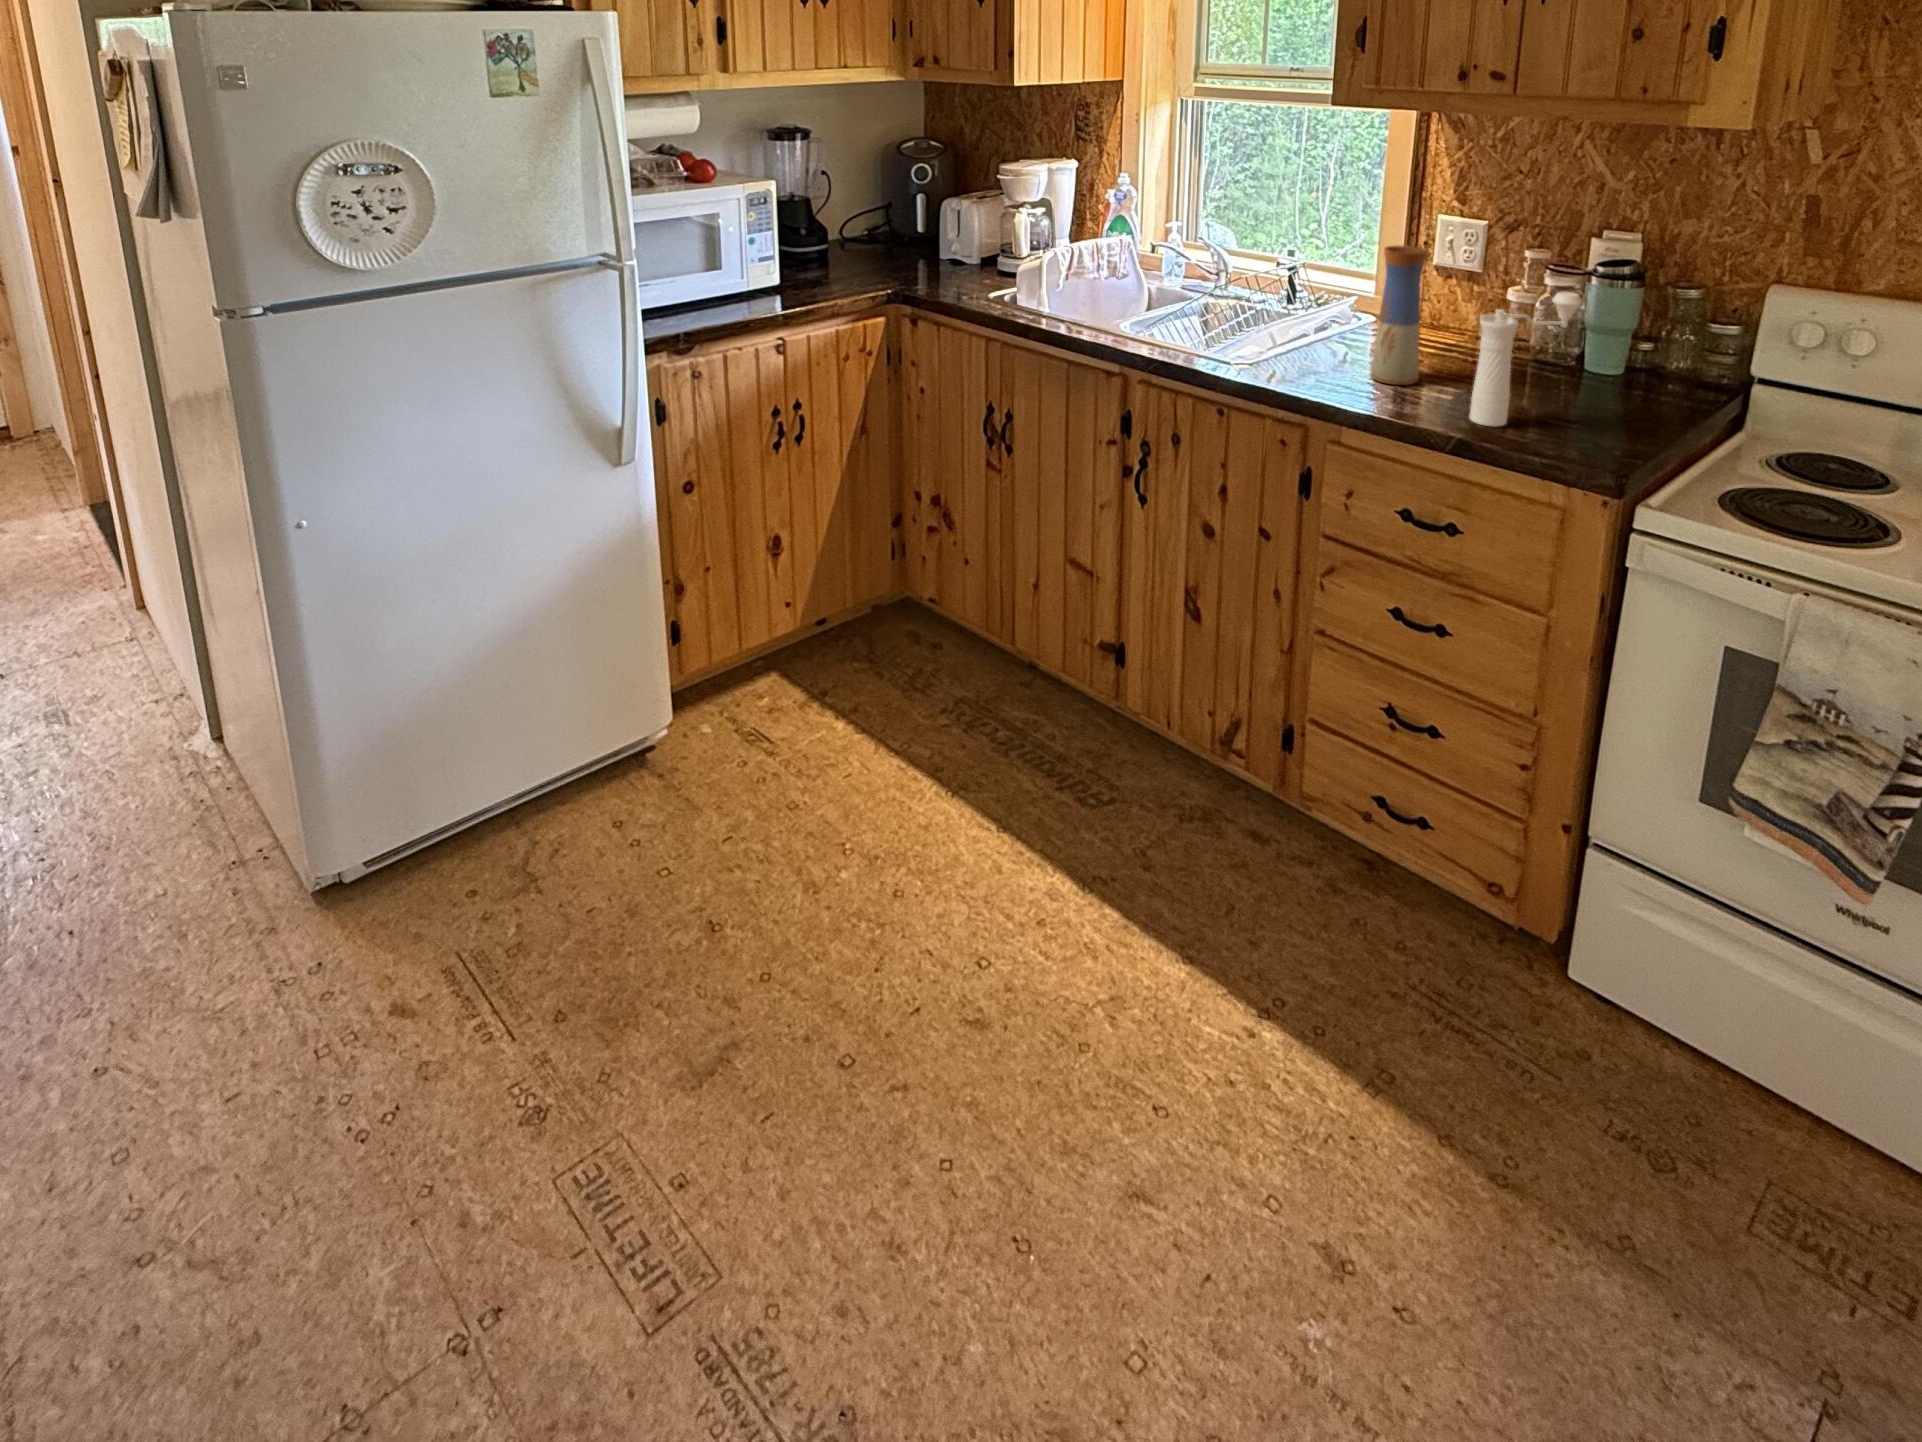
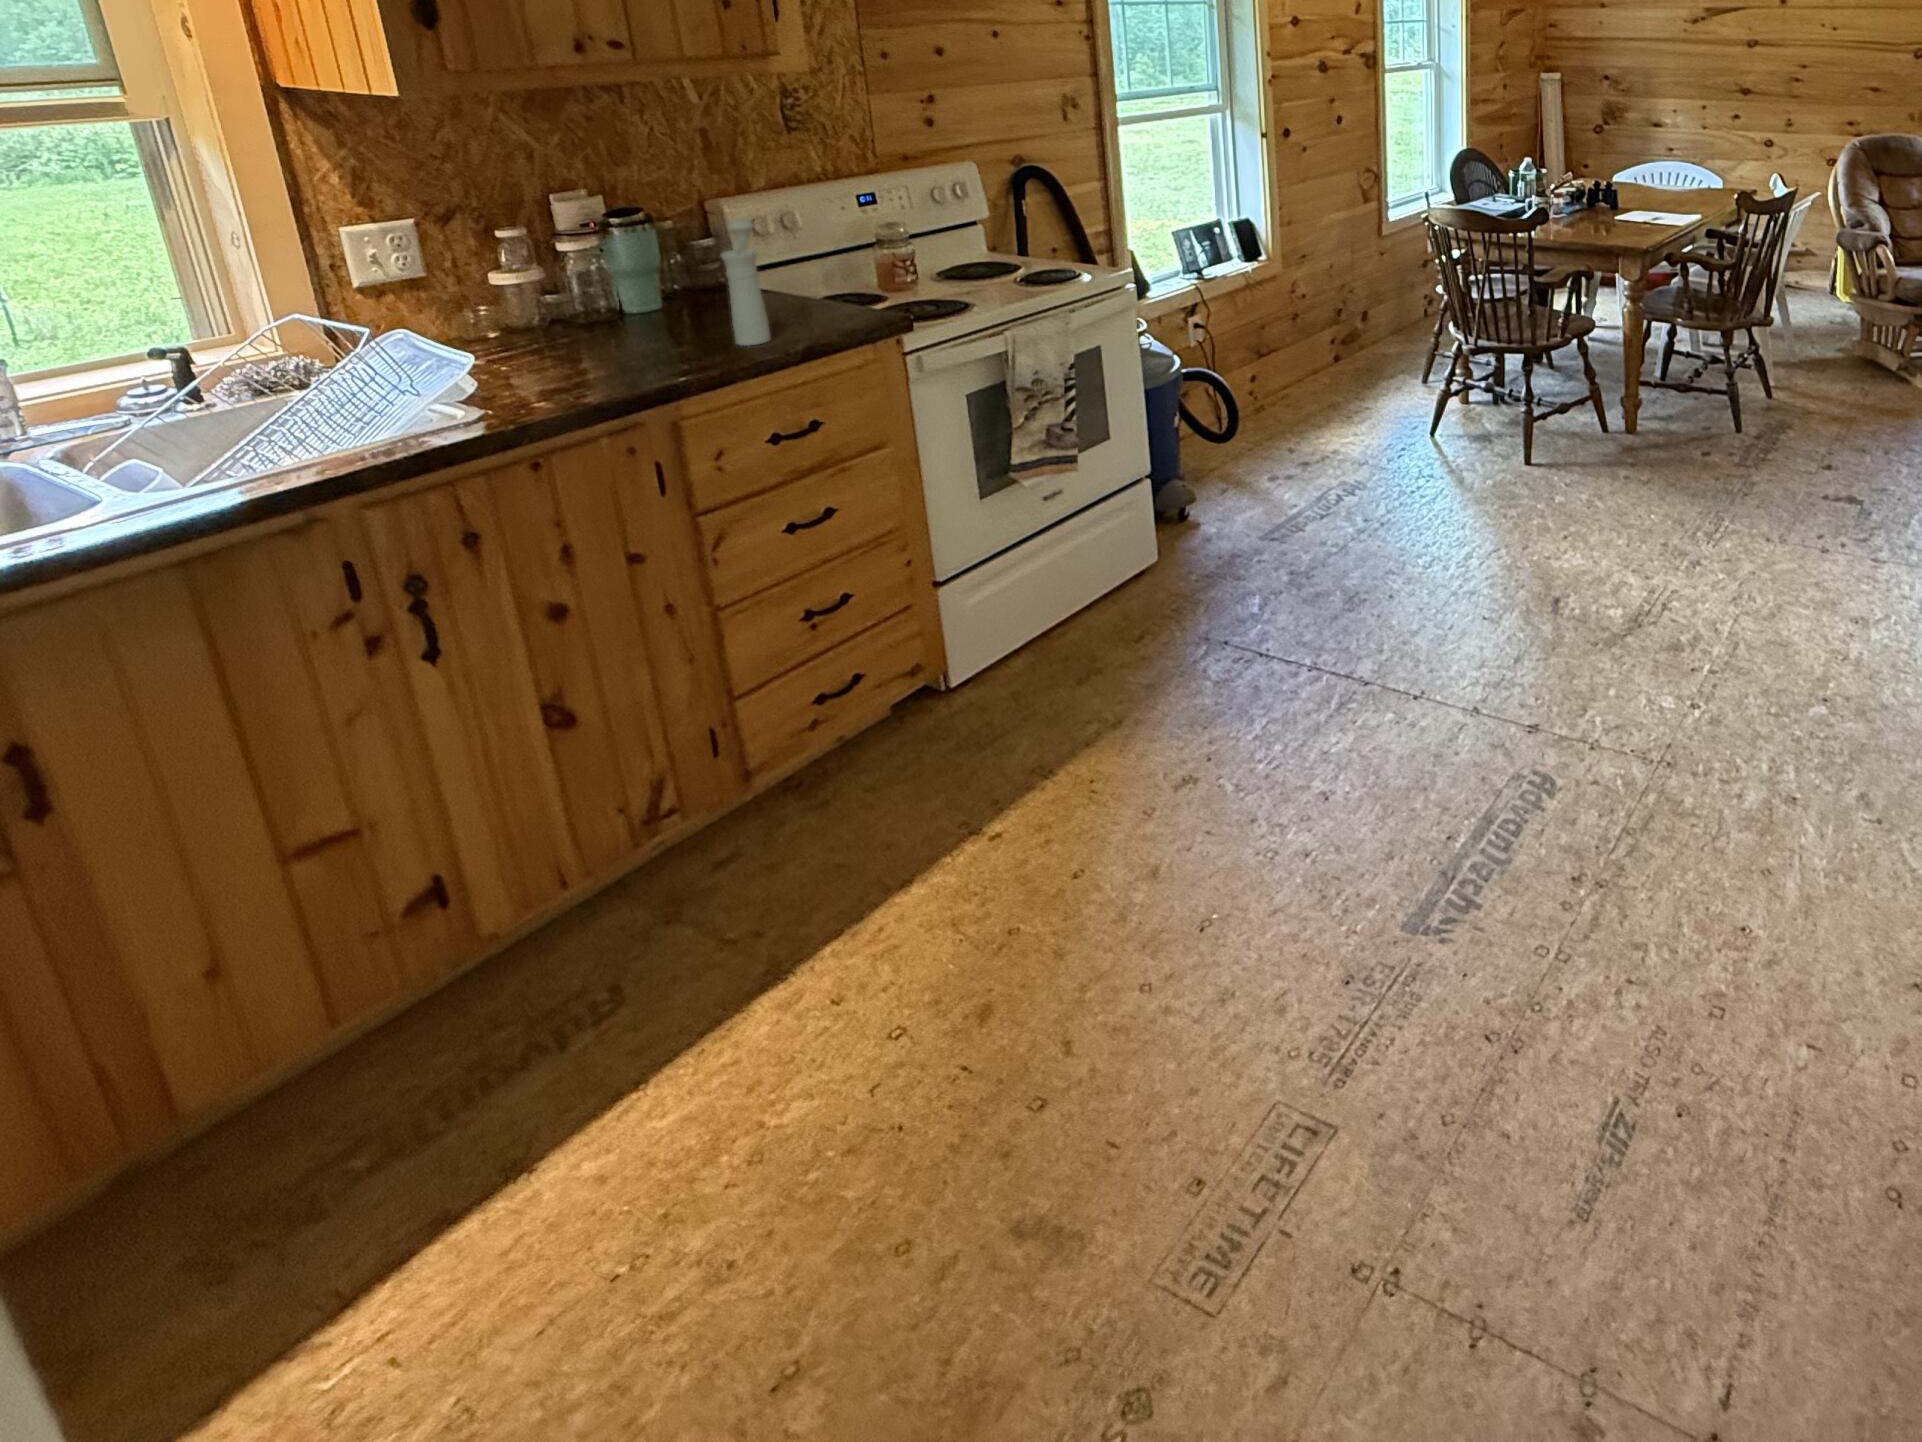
vase: present [1370,246,1427,385] -> none [541,225,626,372]

